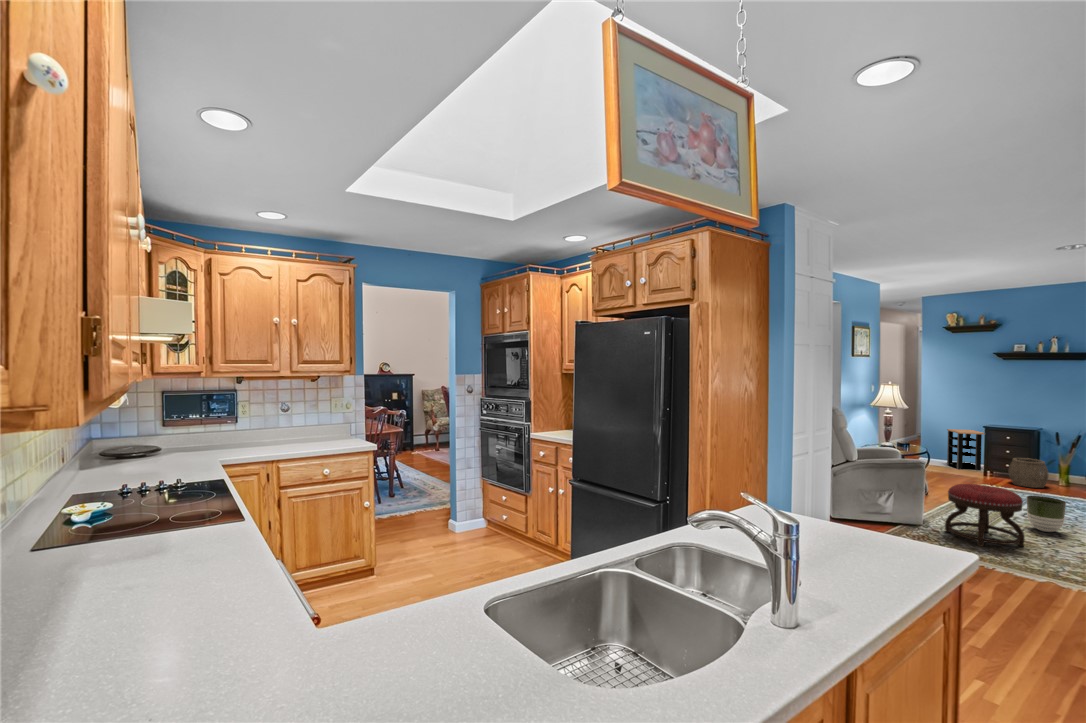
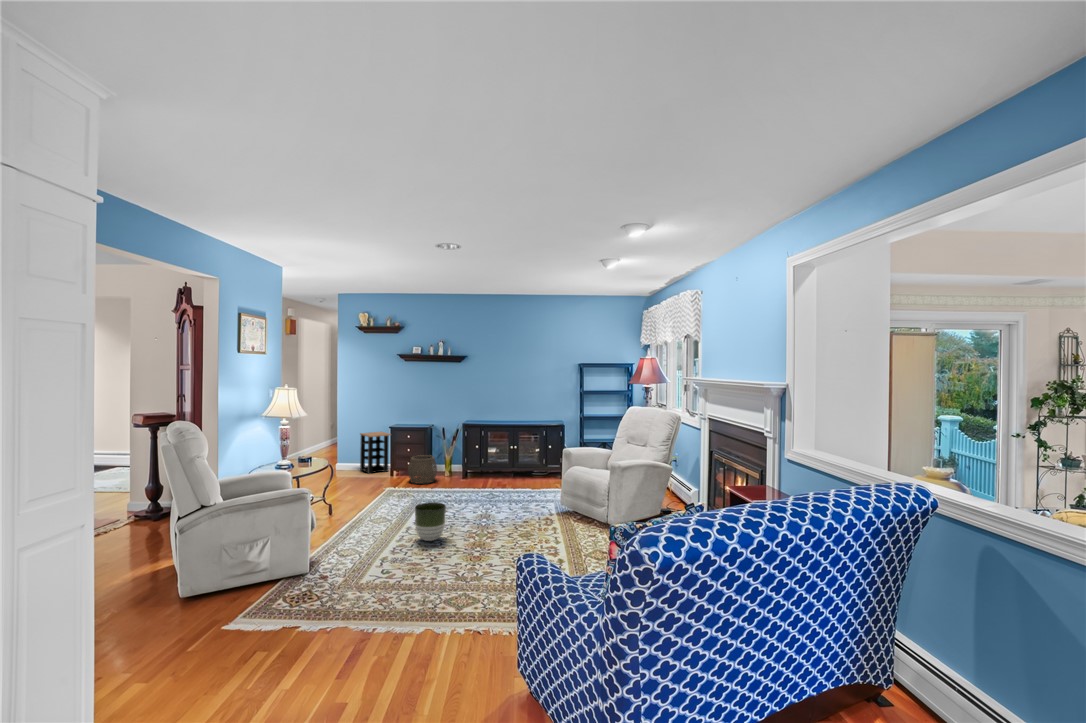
ottoman: present [945,484,1024,546] -> none [330,507,410,592]

